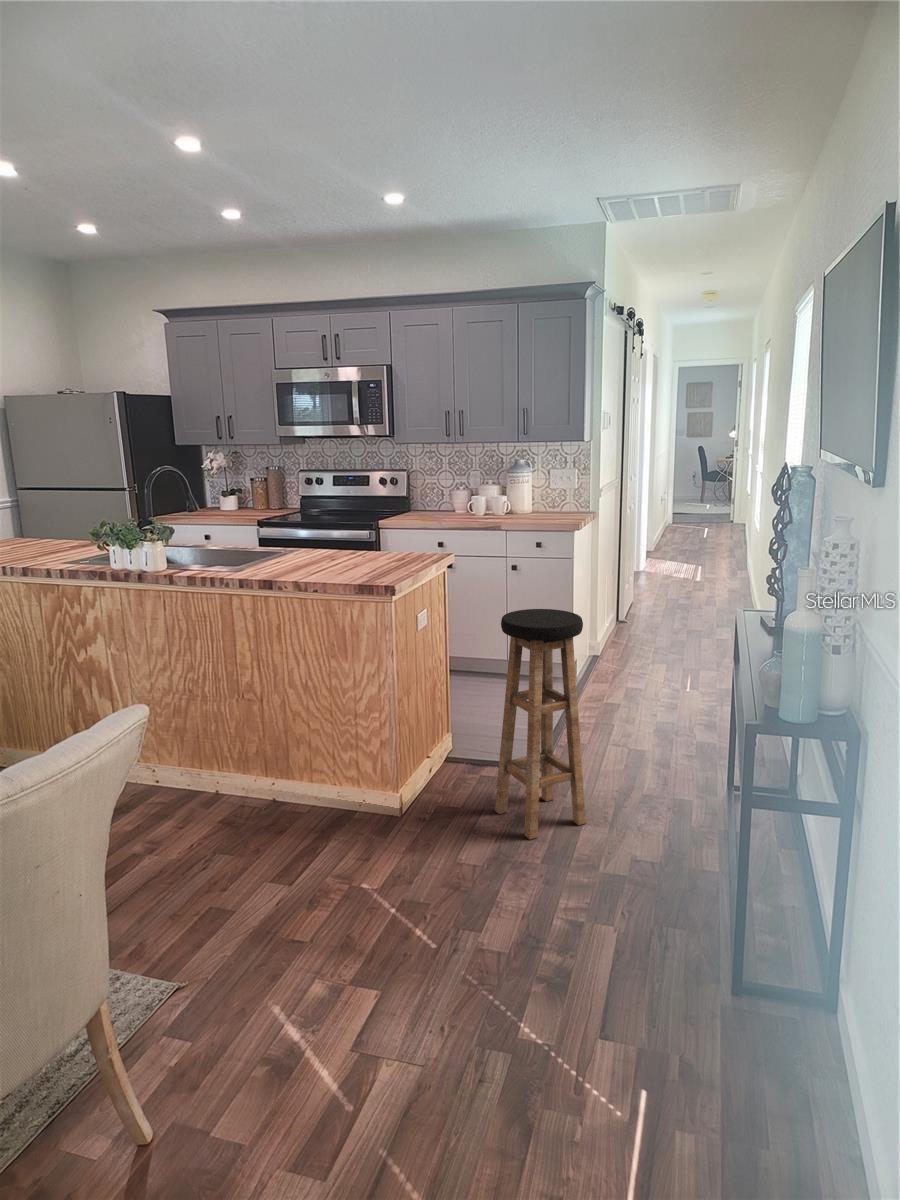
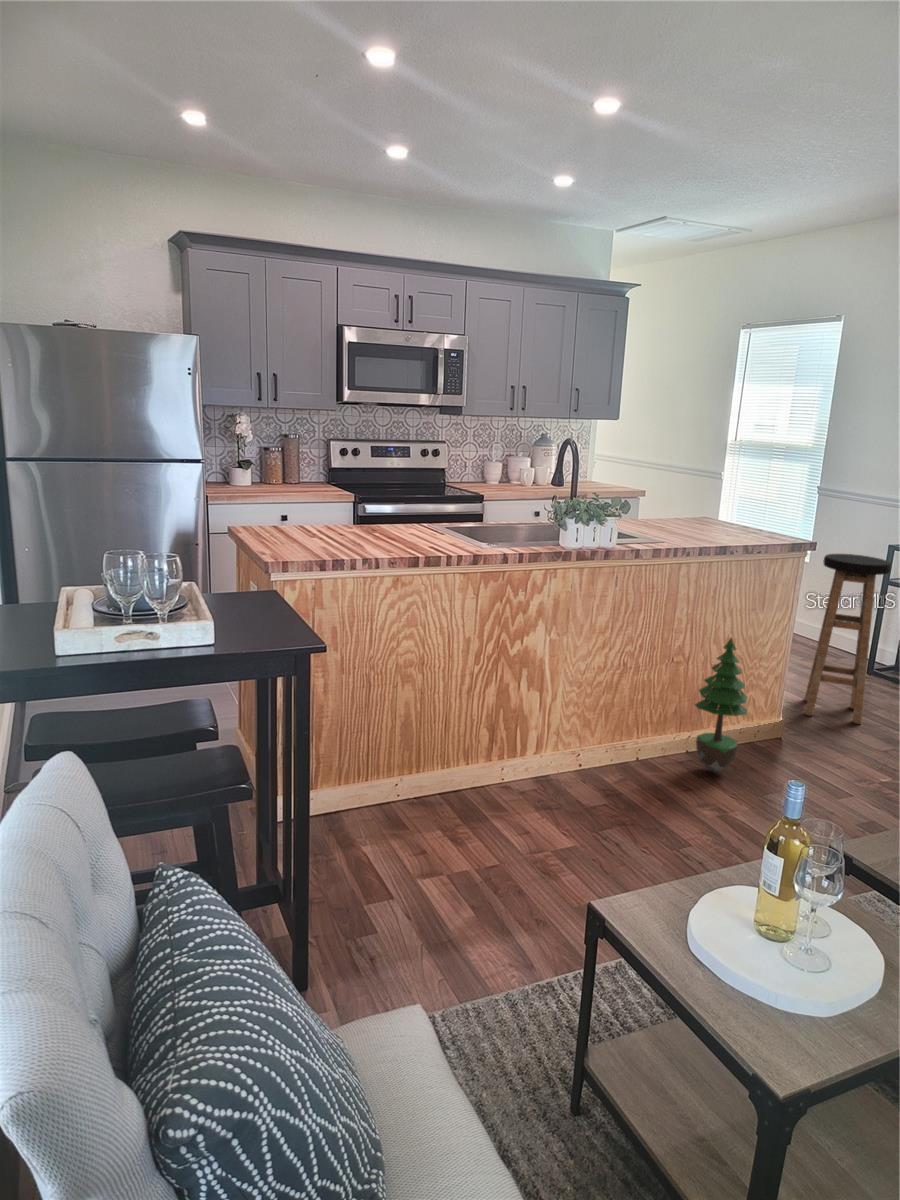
potted tree: none [206,677,265,825] -> present [695,637,748,772]

